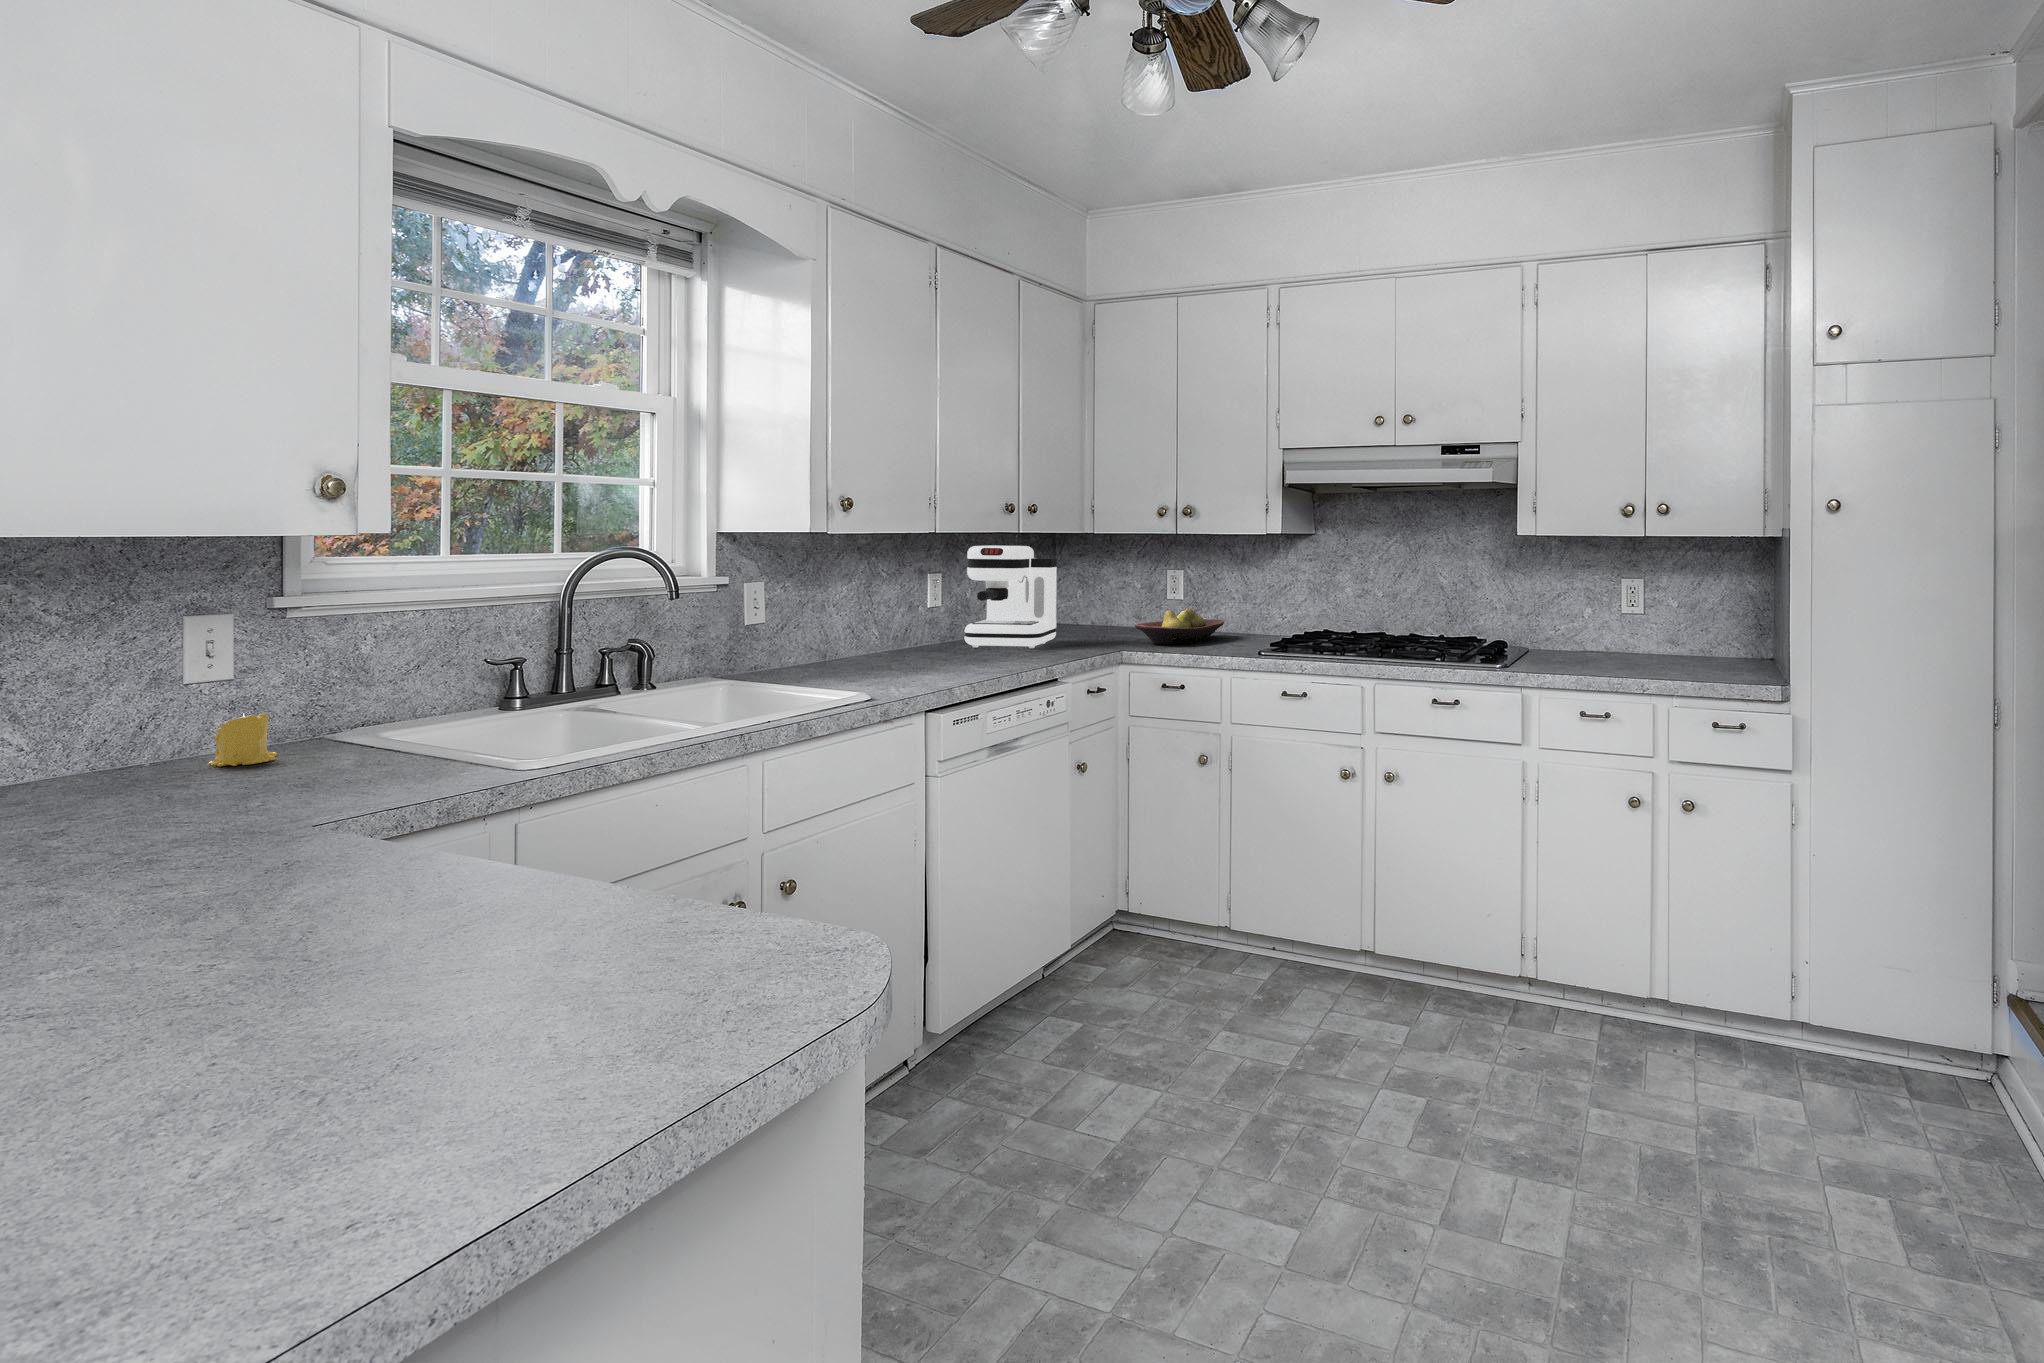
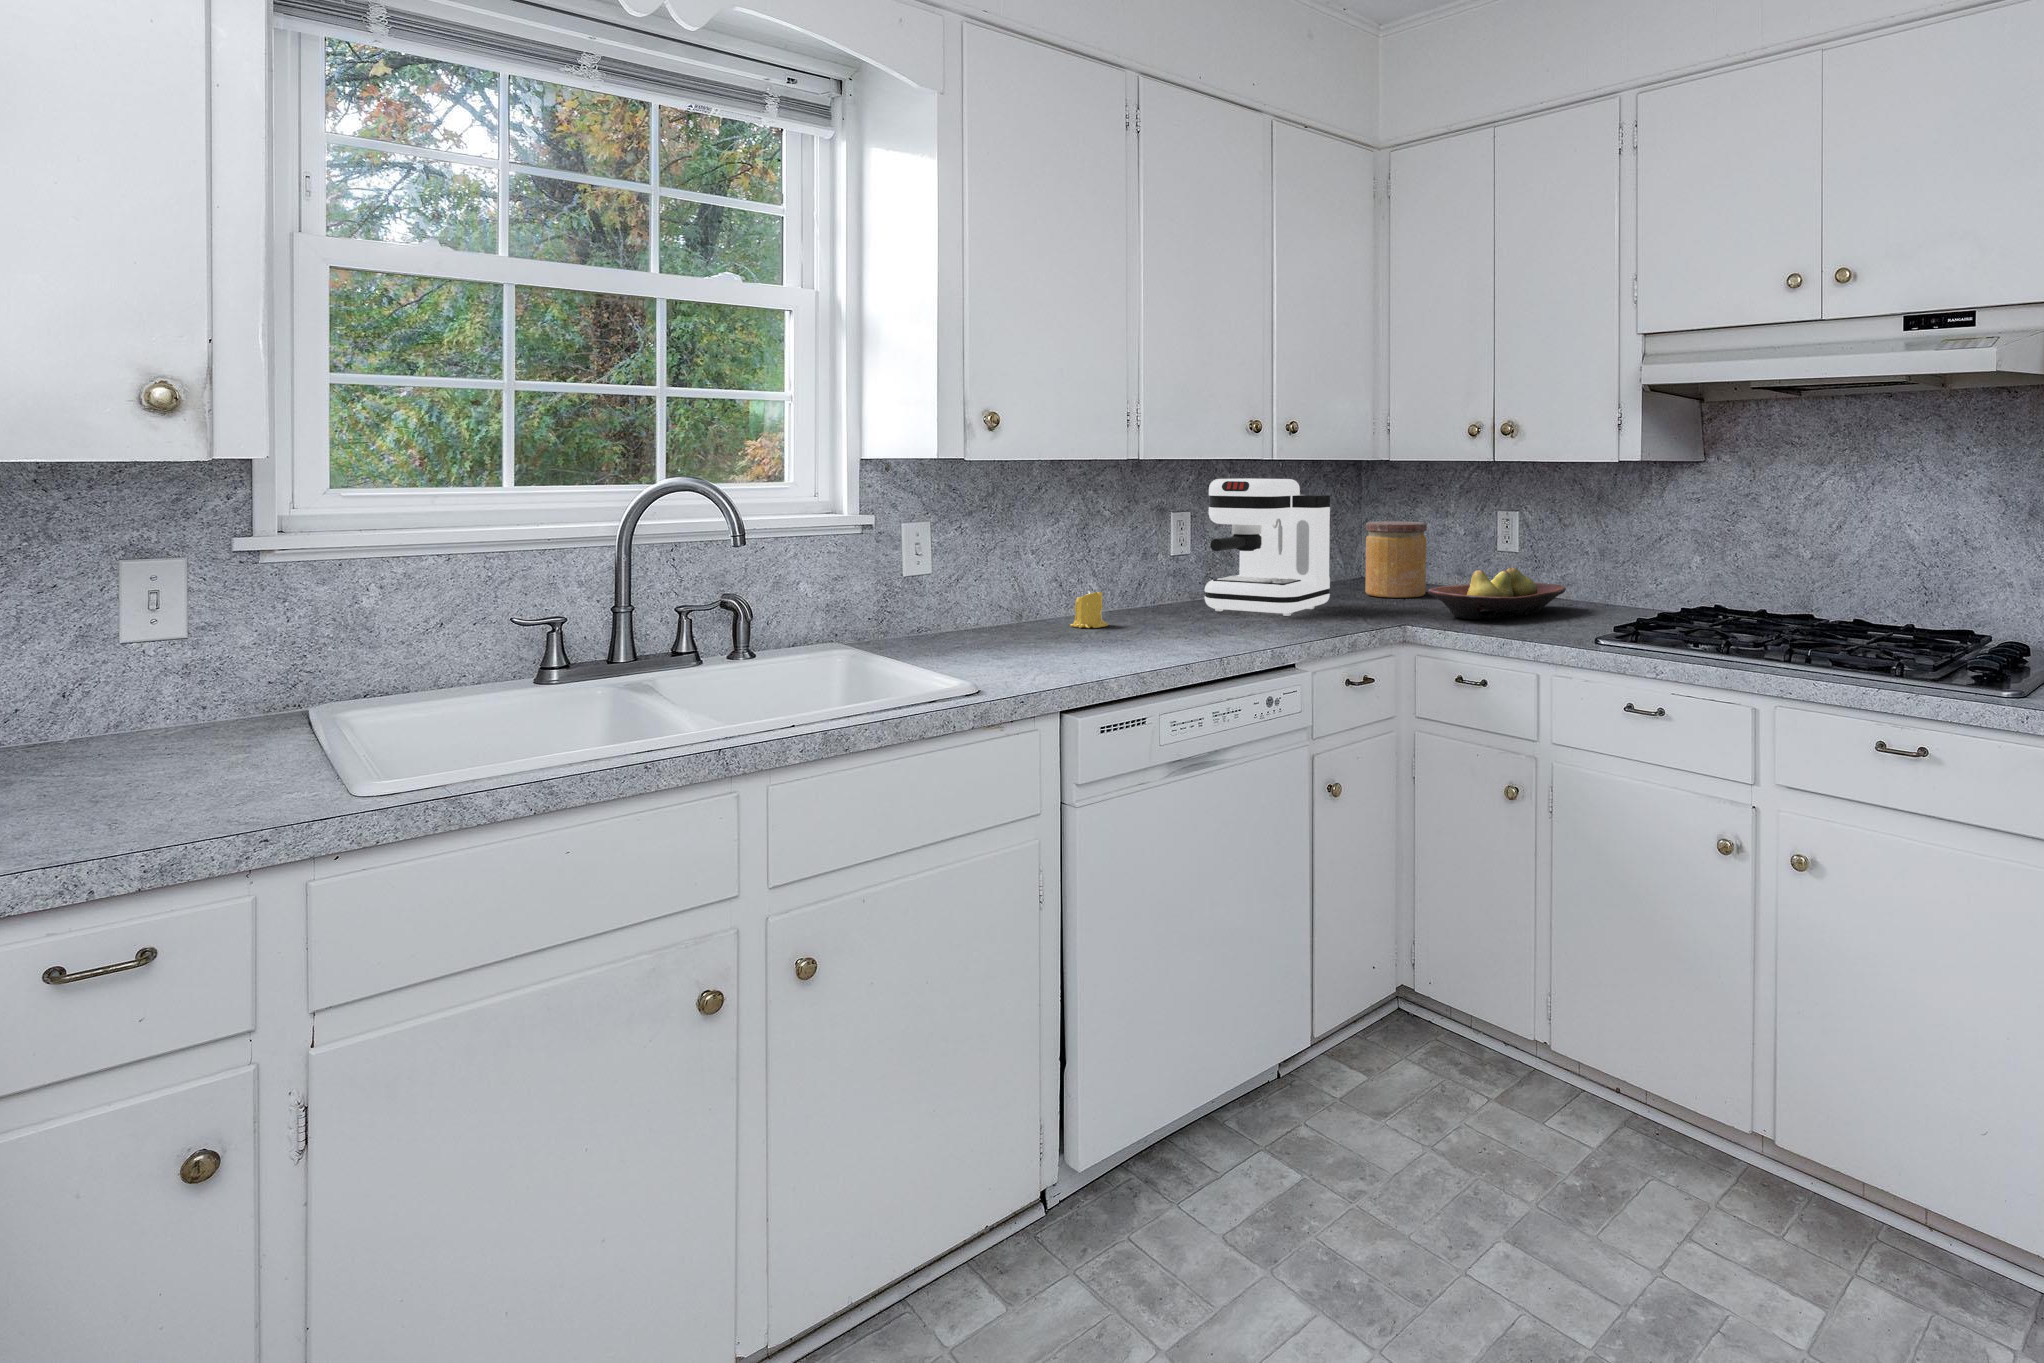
jar: none [1073,578,1118,634] -> present [1365,521,1427,598]
candle: present [208,713,277,766] -> present [1071,592,1108,628]

